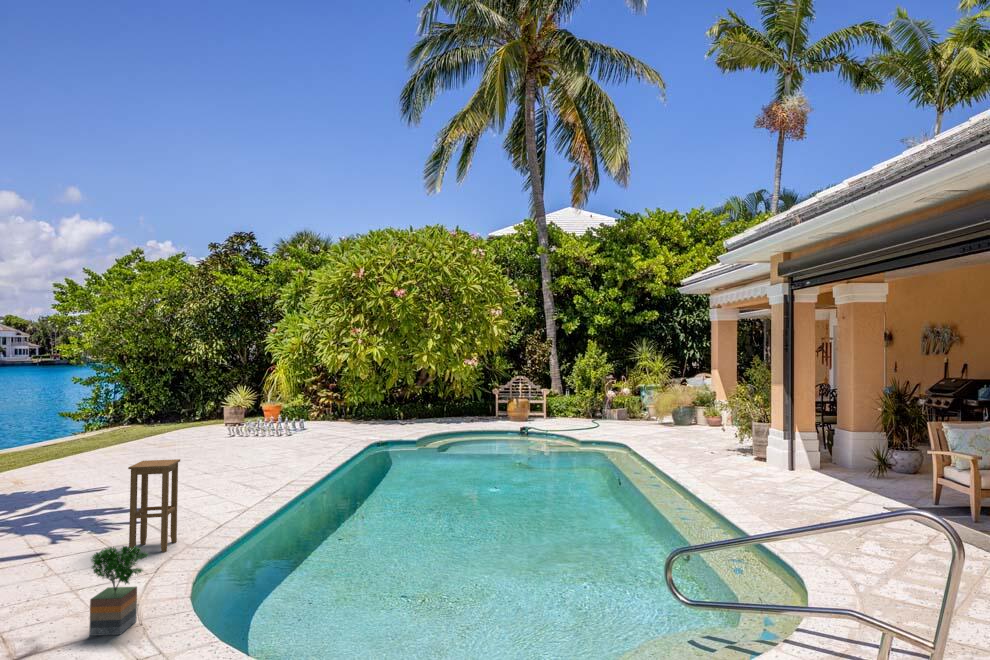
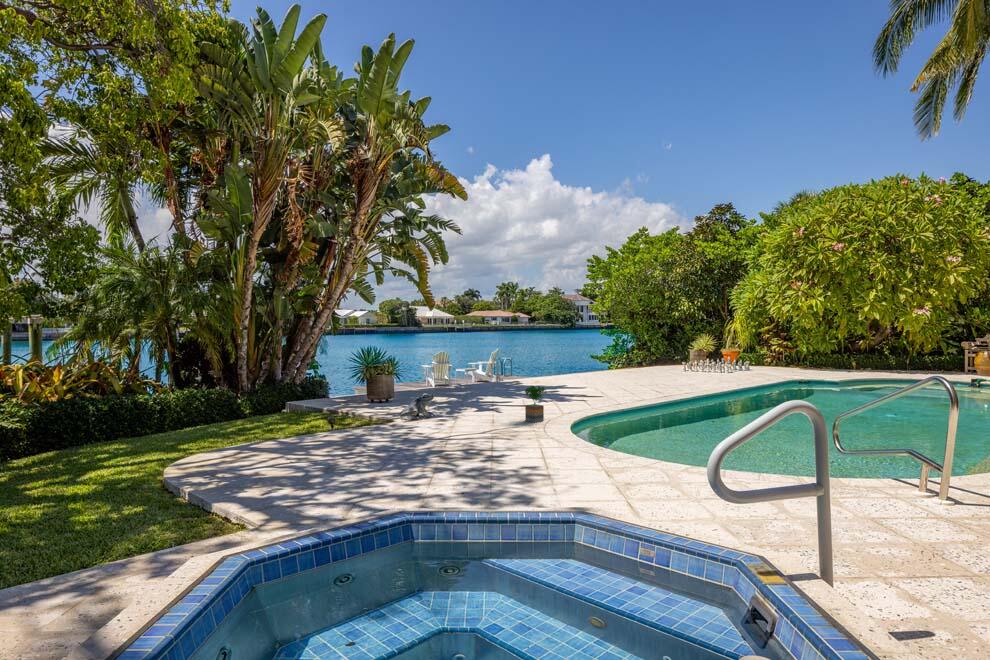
stool: present [128,459,180,552] -> none [562,359,589,407]

